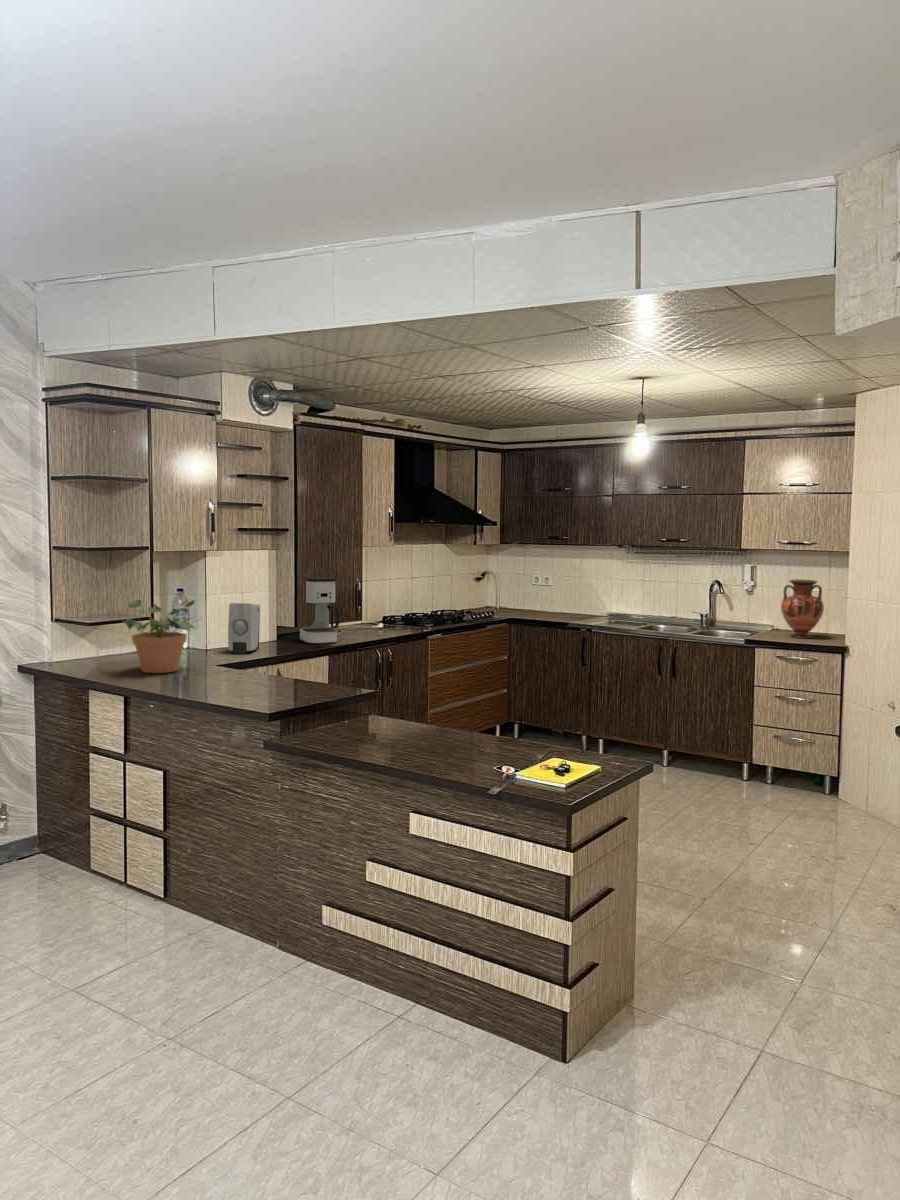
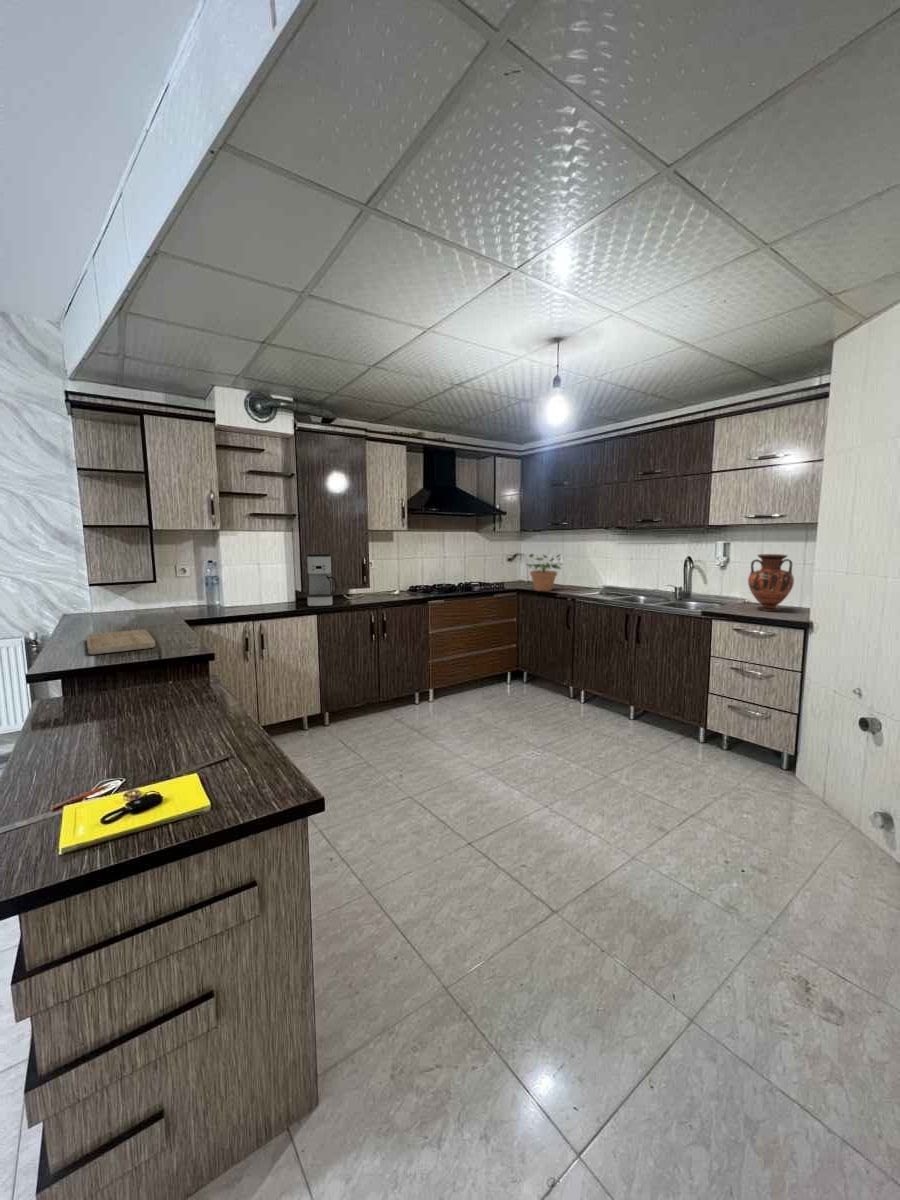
potted plant: present [123,599,195,673] -> present [526,554,561,591]
soap dispenser: present [228,603,260,654] -> none [225,573,258,613]
cutting board: none [163,672,270,696] -> present [86,630,155,654]

